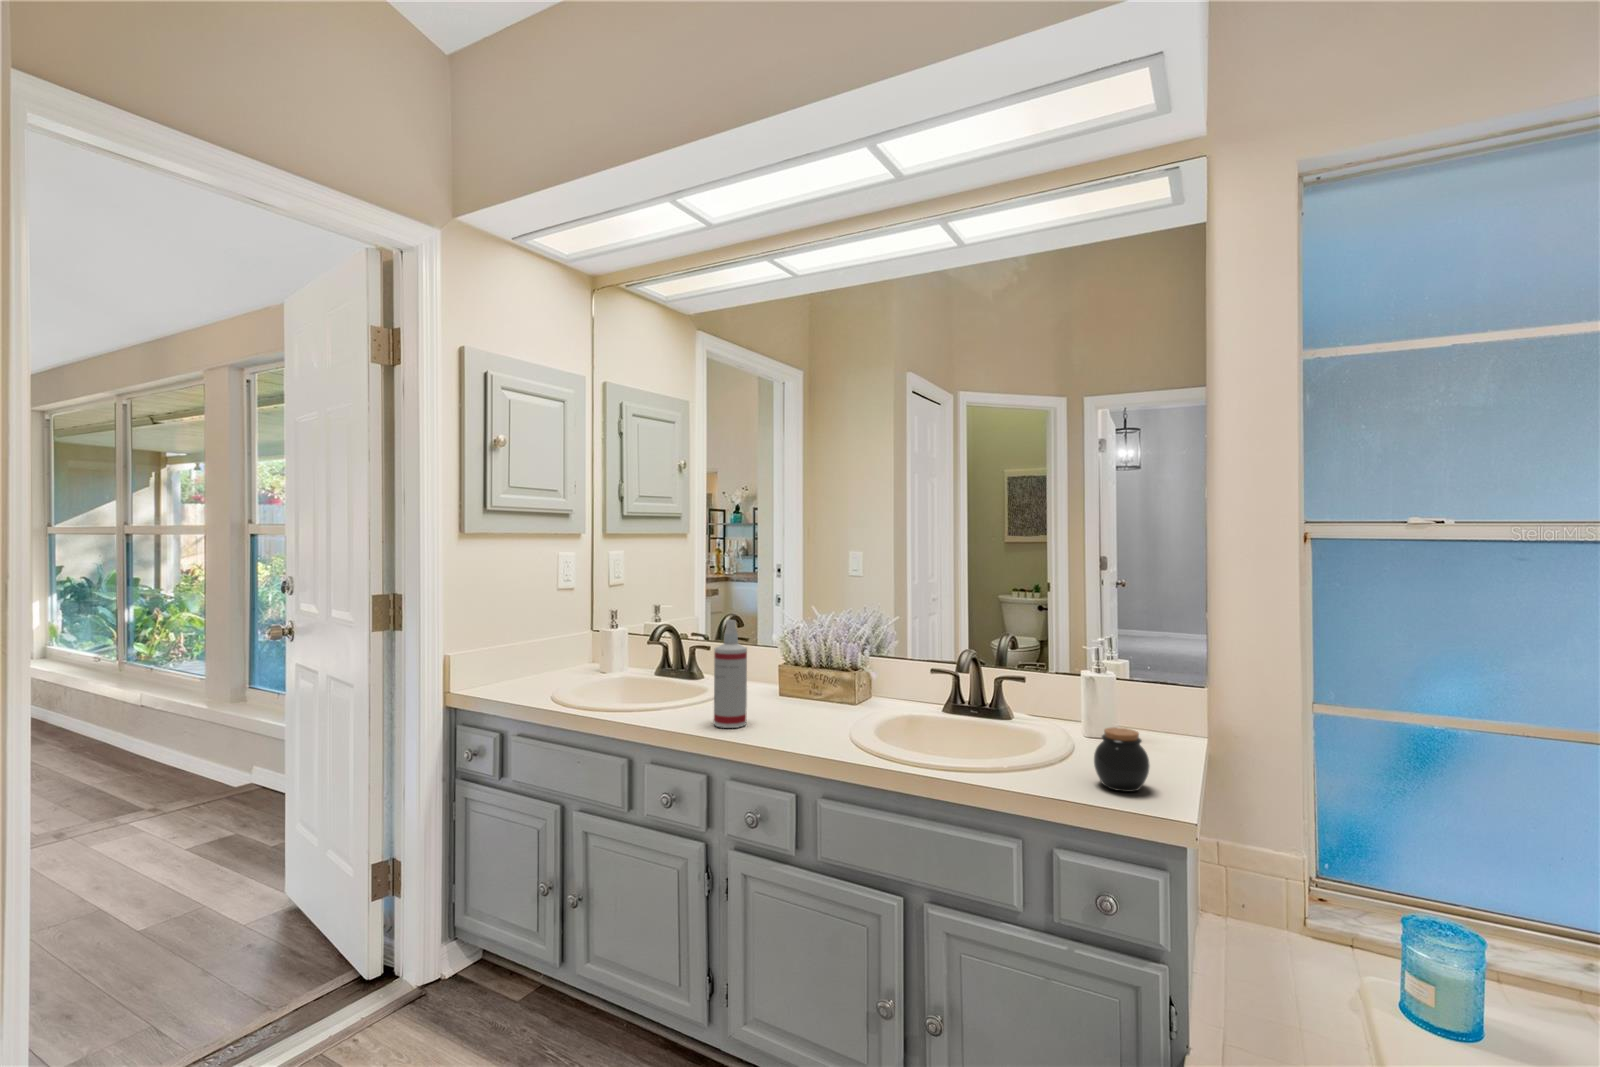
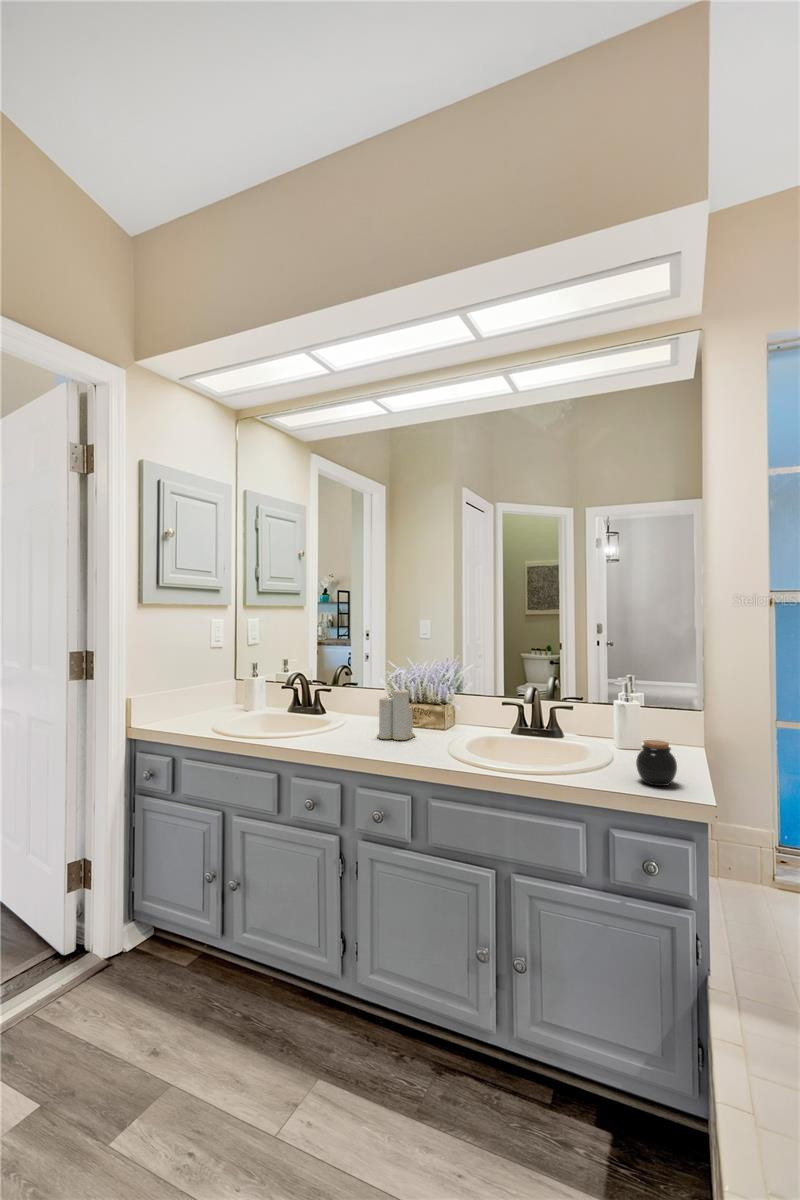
spray bottle: present [714,620,747,728] -> none [344,667,369,749]
candle: none [760,643,812,717] -> present [377,689,415,740]

